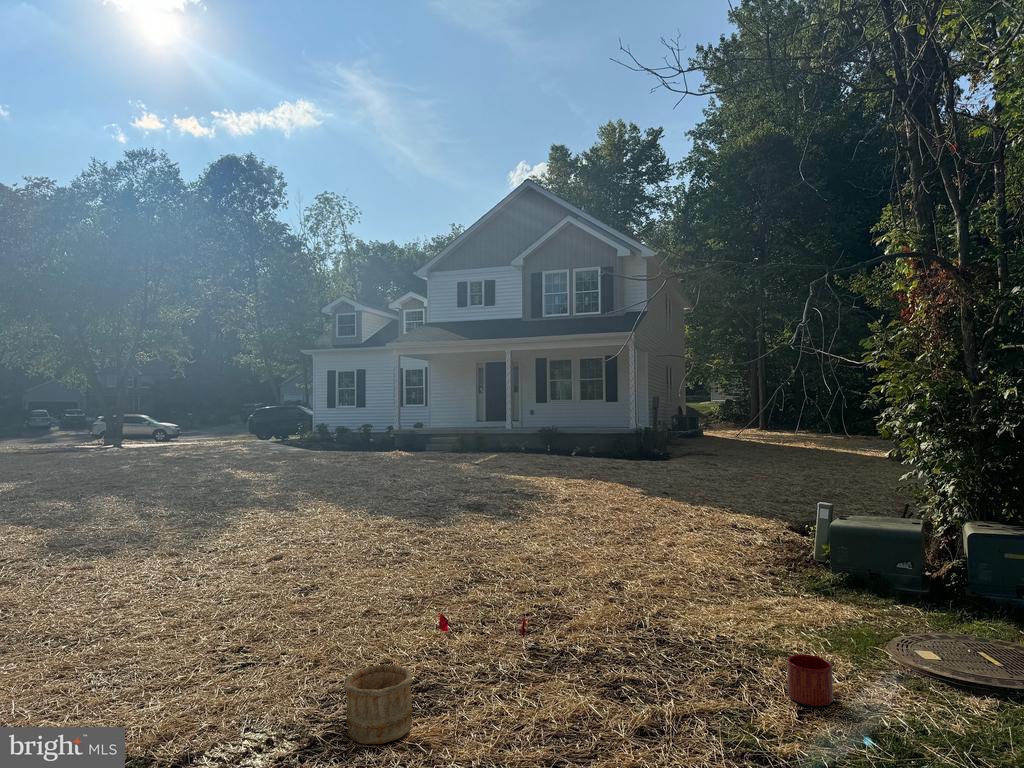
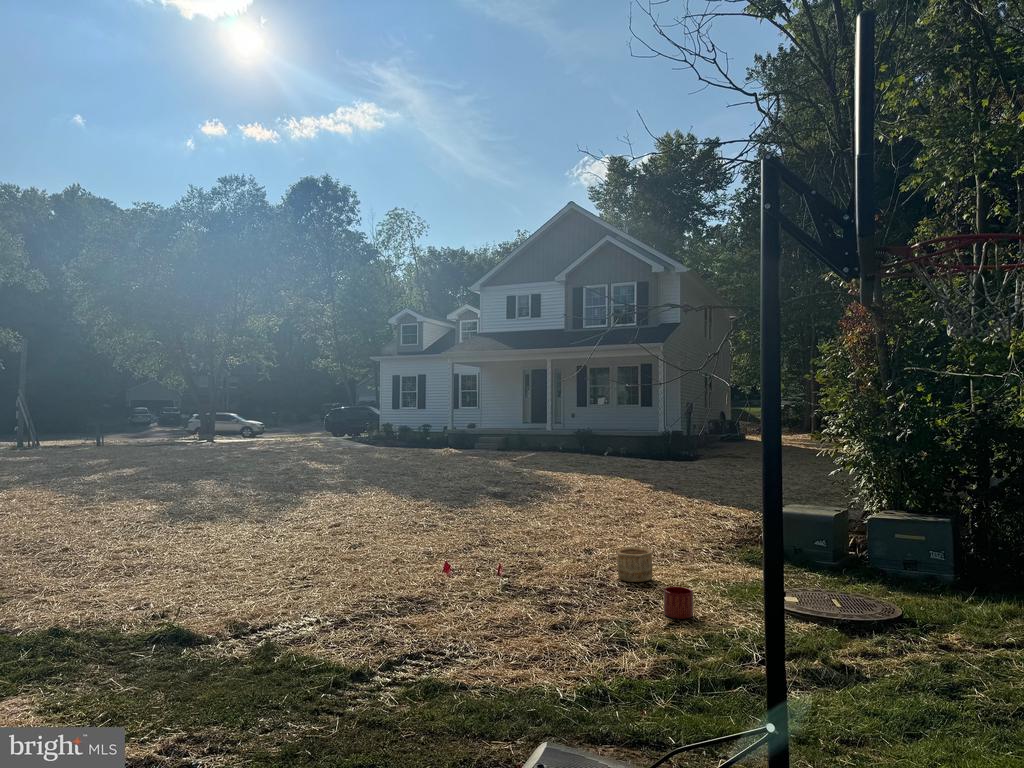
wooden bucket: present [344,665,413,744] -> present [616,548,653,582]

